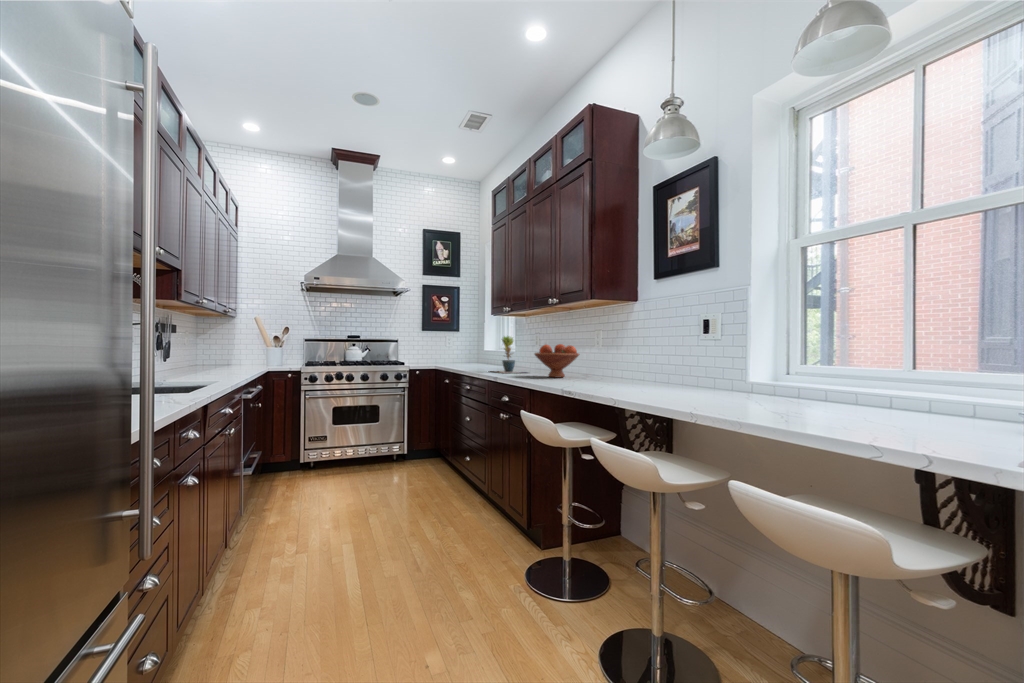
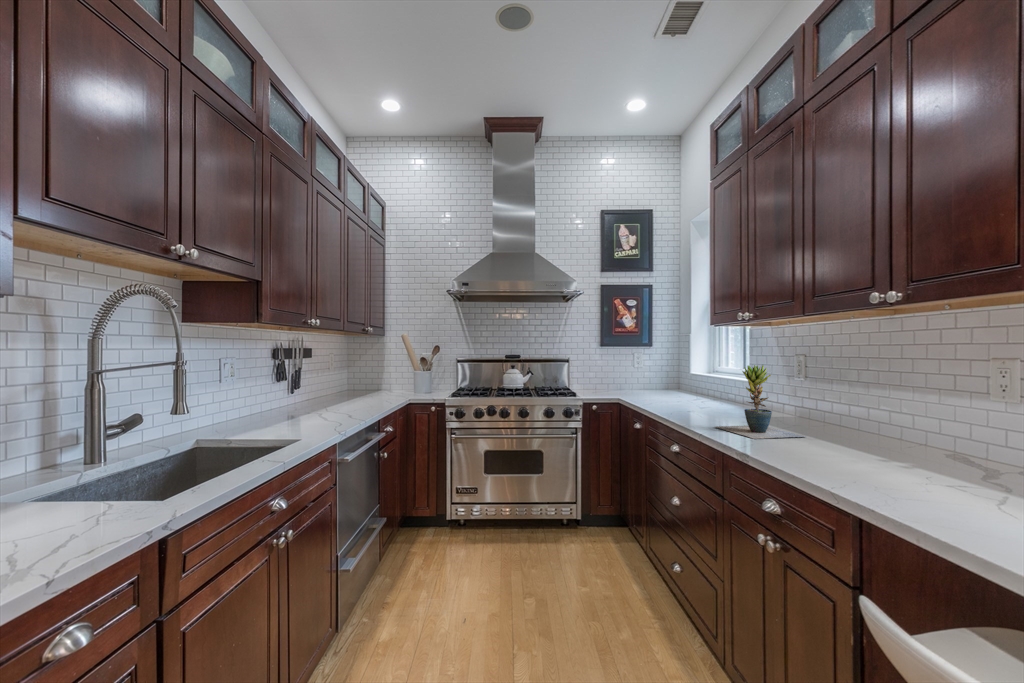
fruit bowl: present [535,344,580,378] -> none [841,393,980,476]

